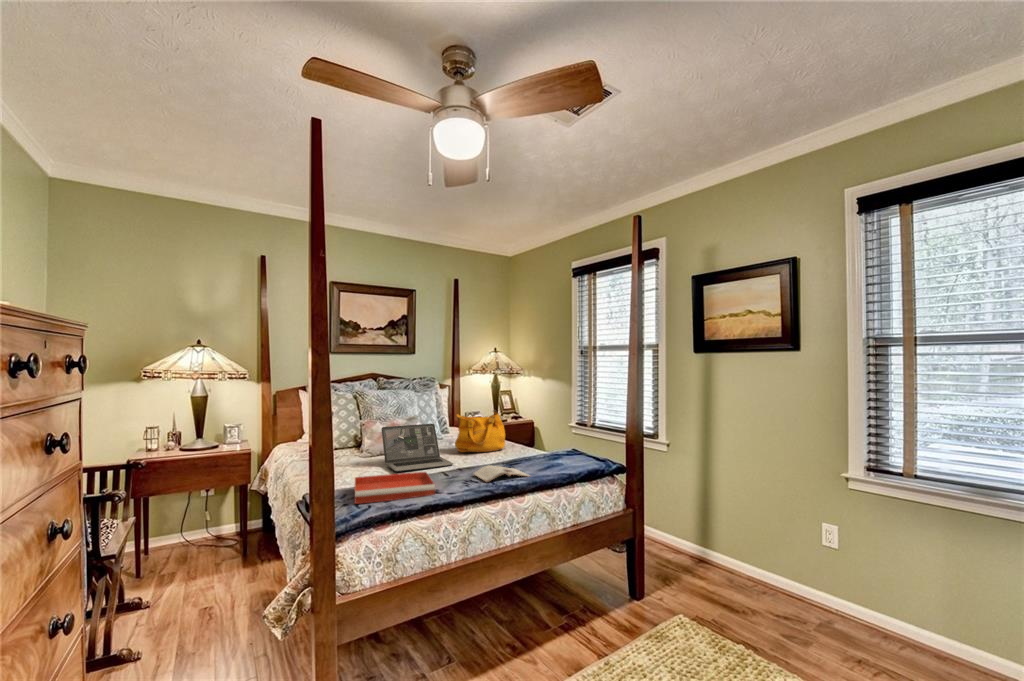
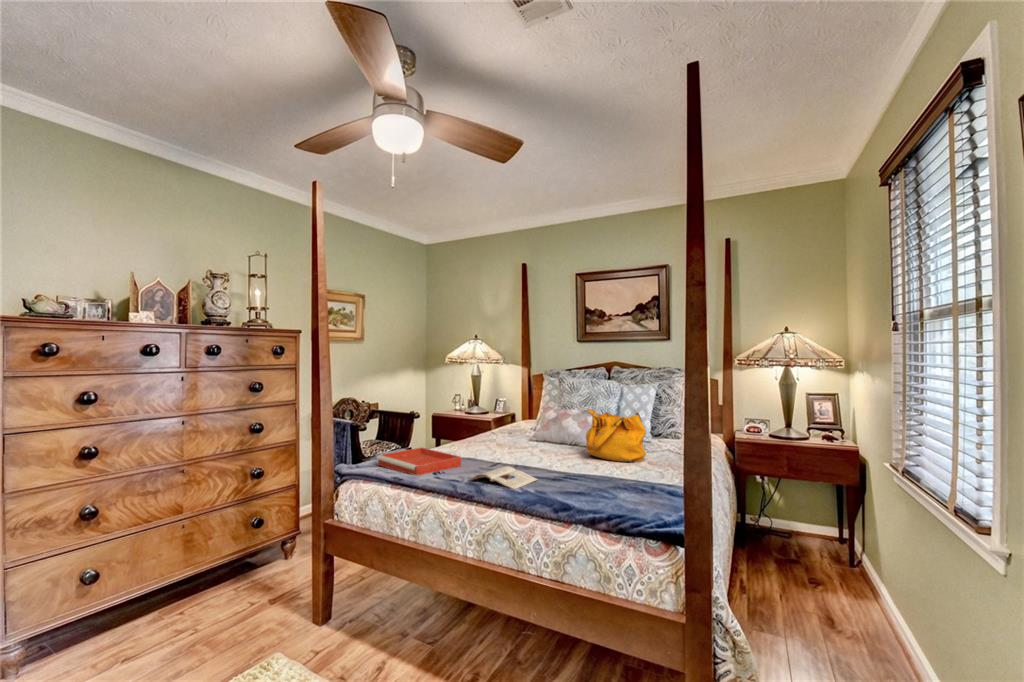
laptop: present [381,424,453,472] -> none [480,412,560,462]

